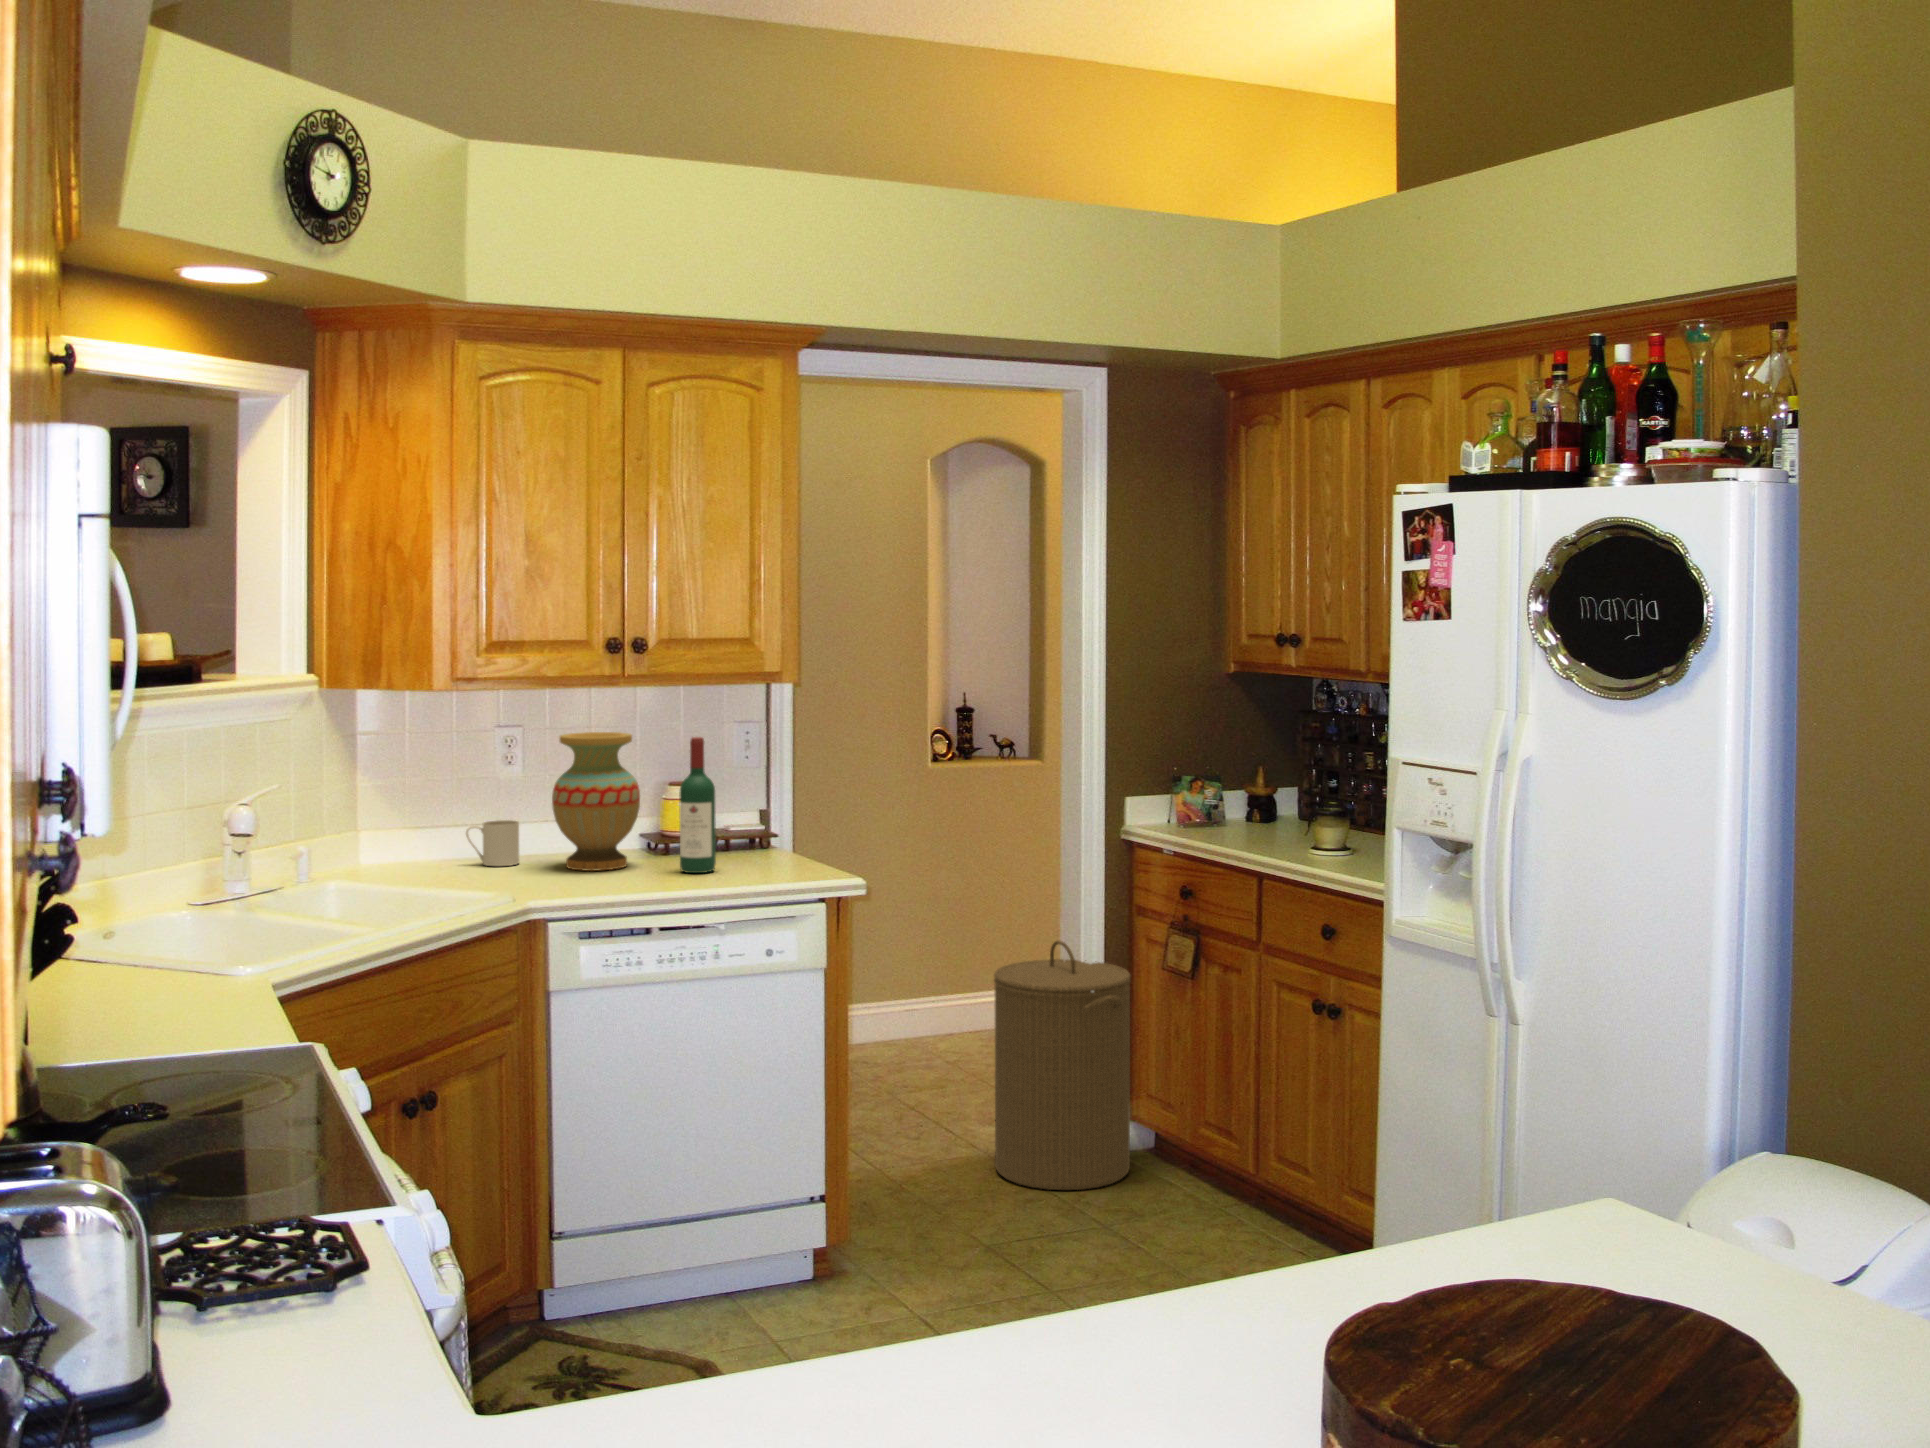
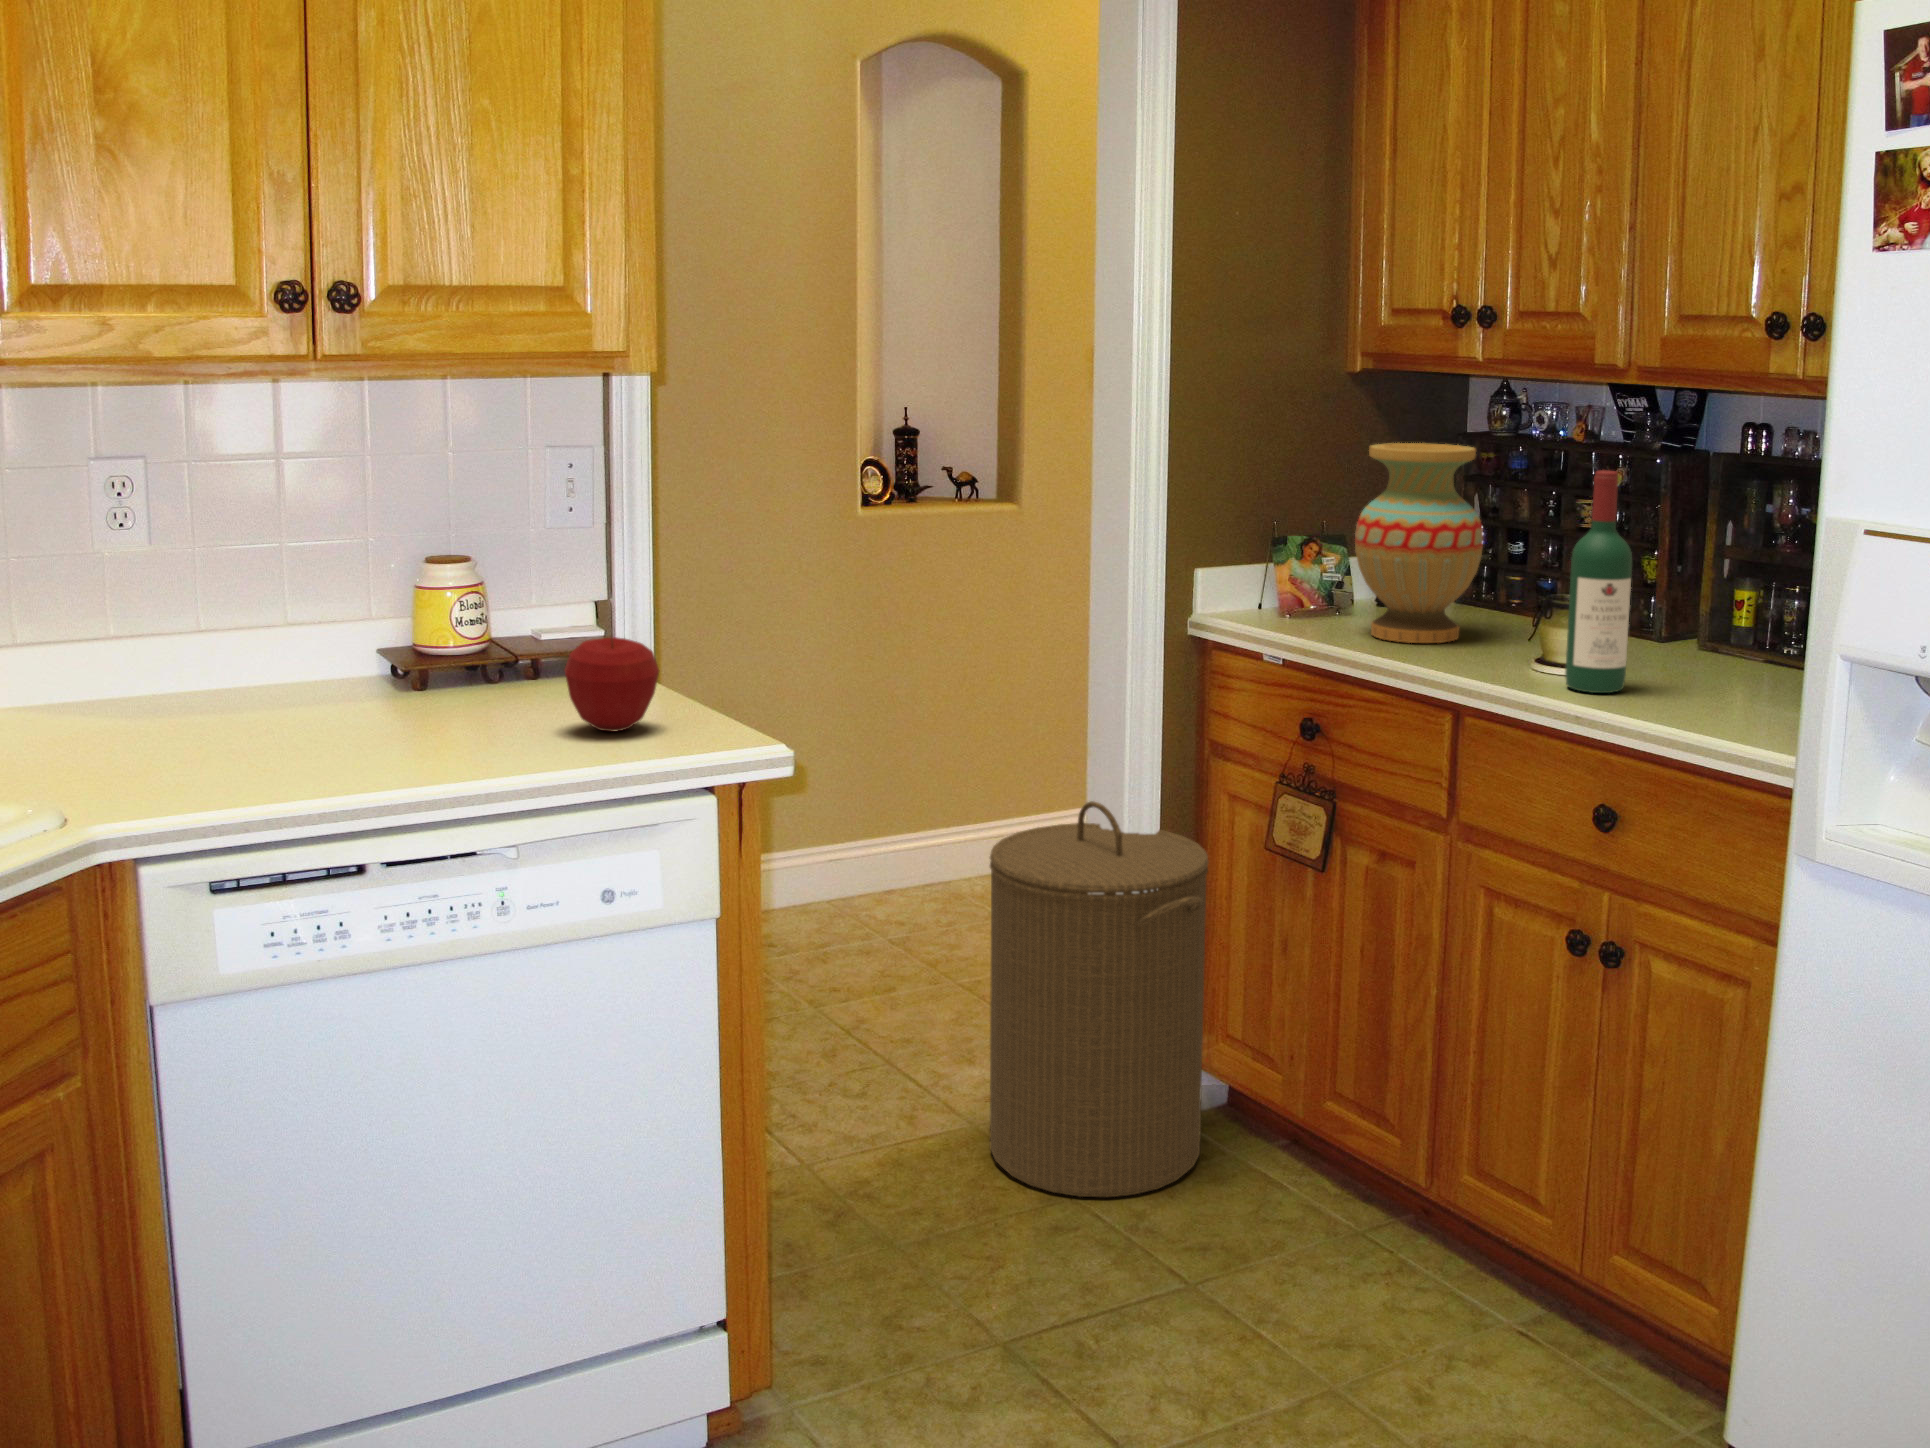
vase: present [552,732,640,871] -> present [1355,443,1483,643]
wine bottle: present [679,737,716,873] -> present [1565,471,1632,693]
apple: none [746,819,796,871] -> present [565,637,659,731]
mug: present [466,820,519,866] -> none [17,635,131,725]

